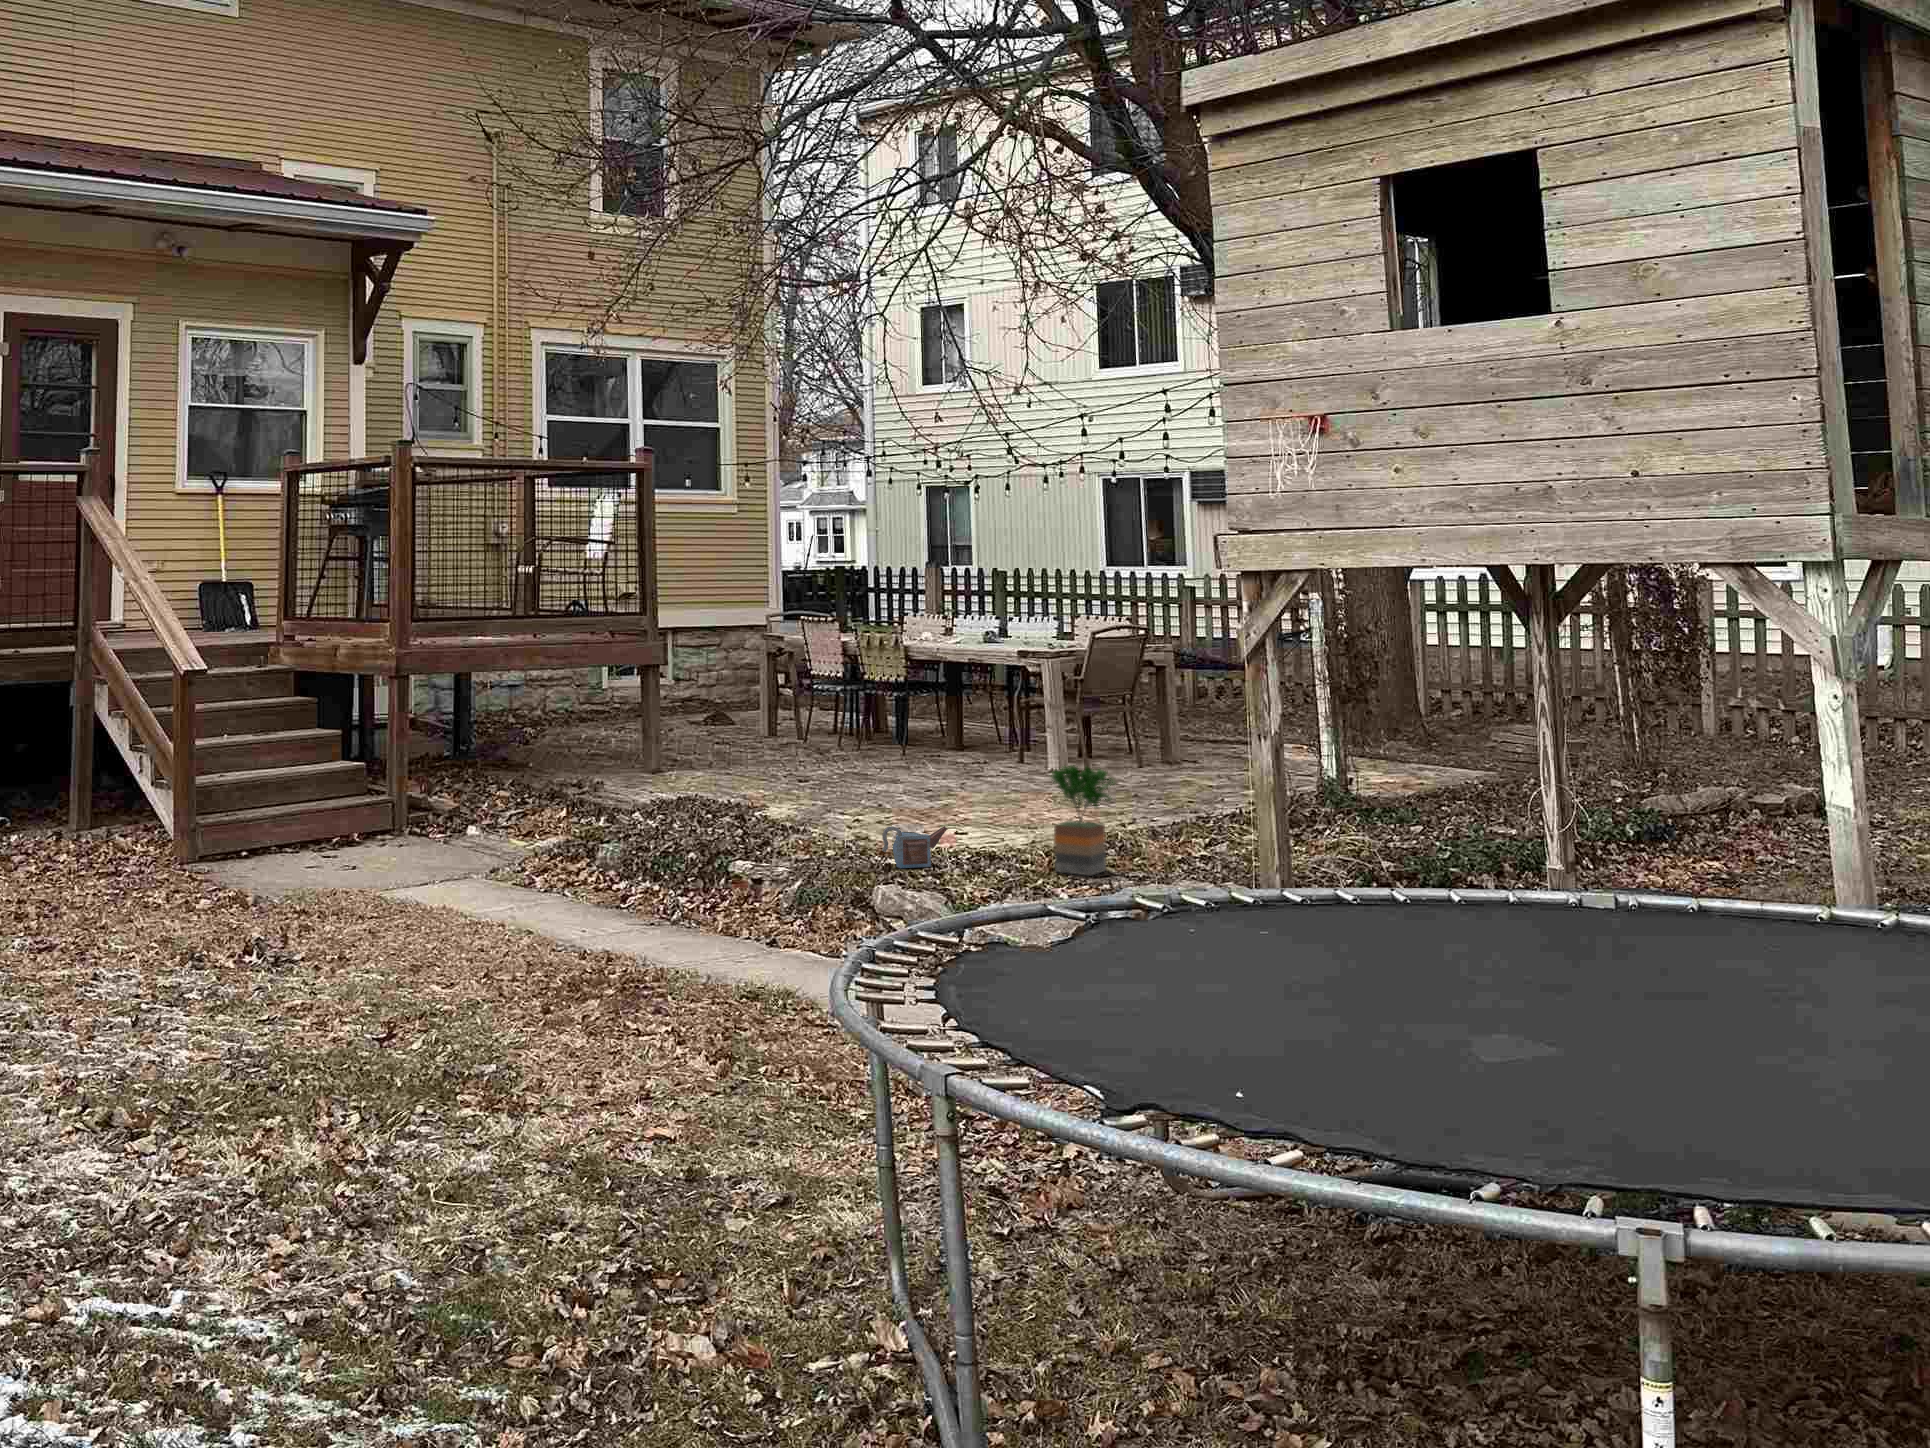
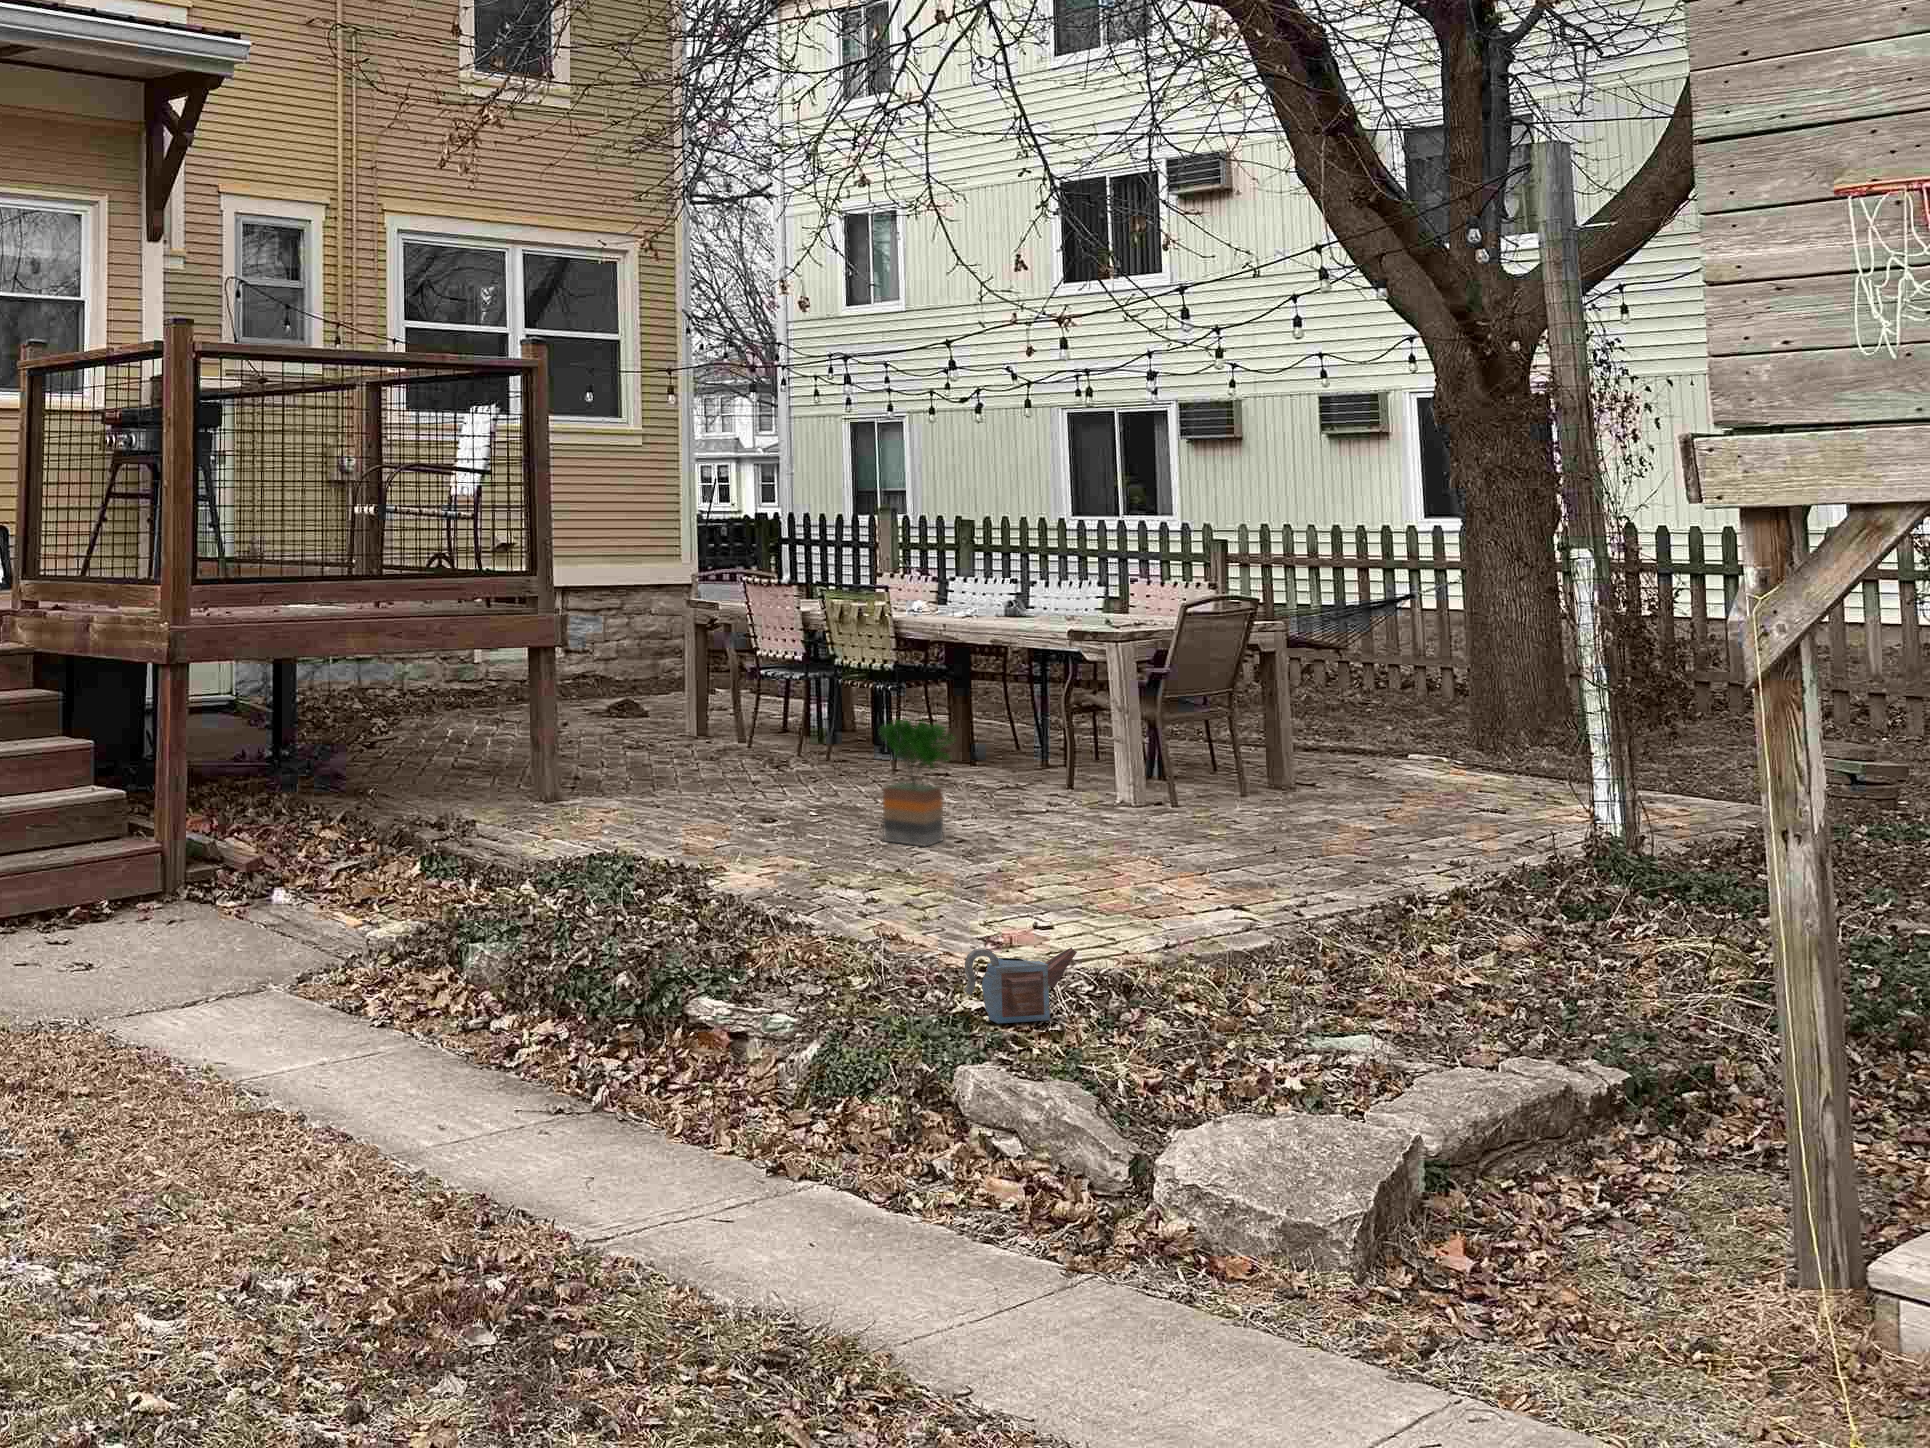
potted tree: present [1051,765,1115,876] -> present [880,719,954,847]

